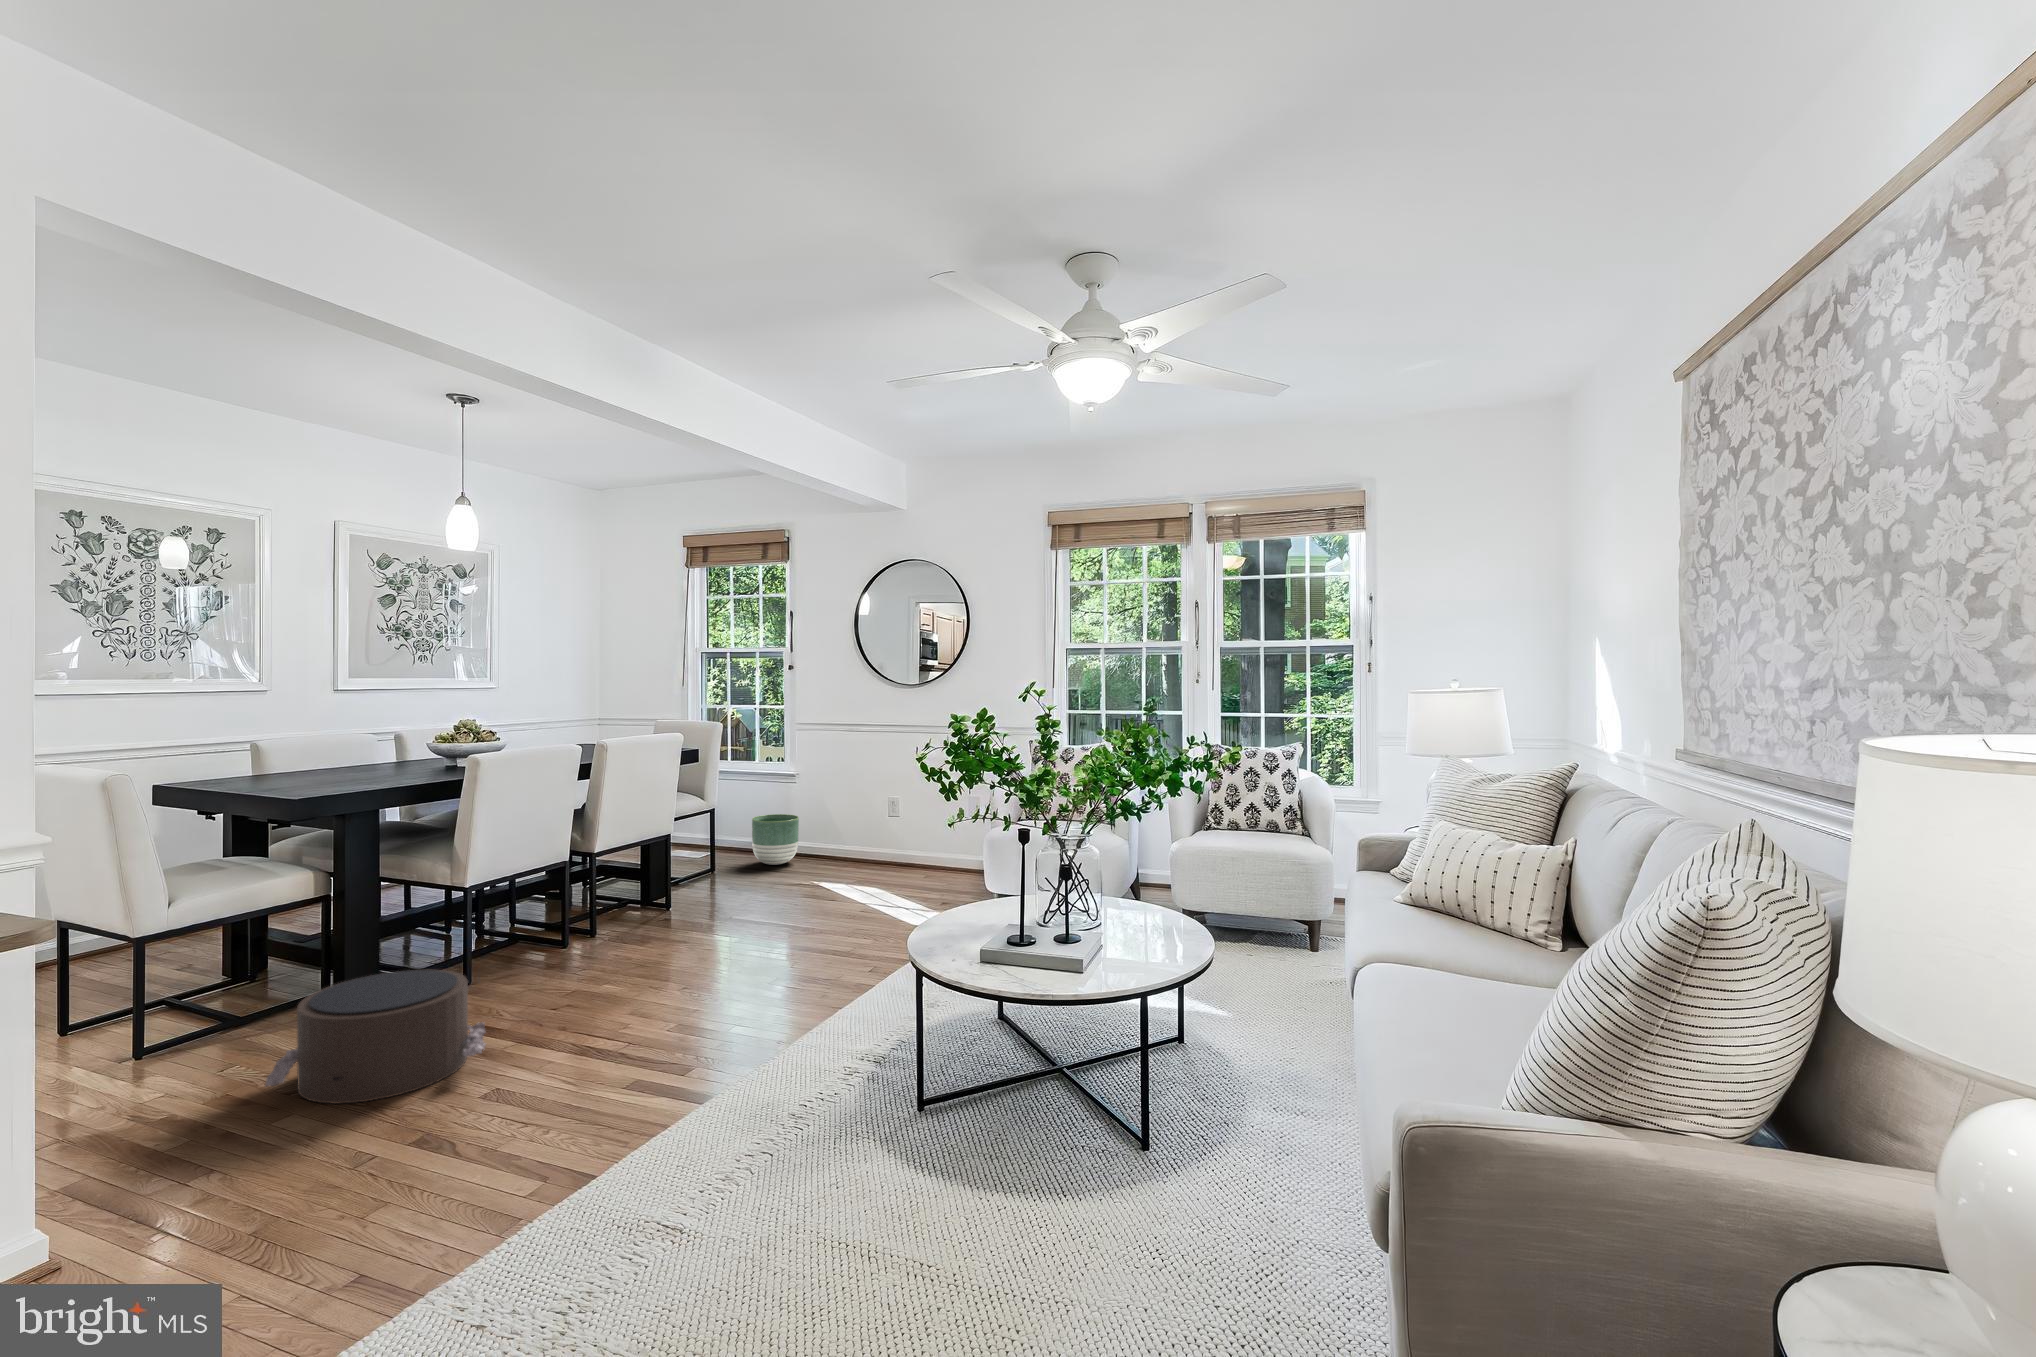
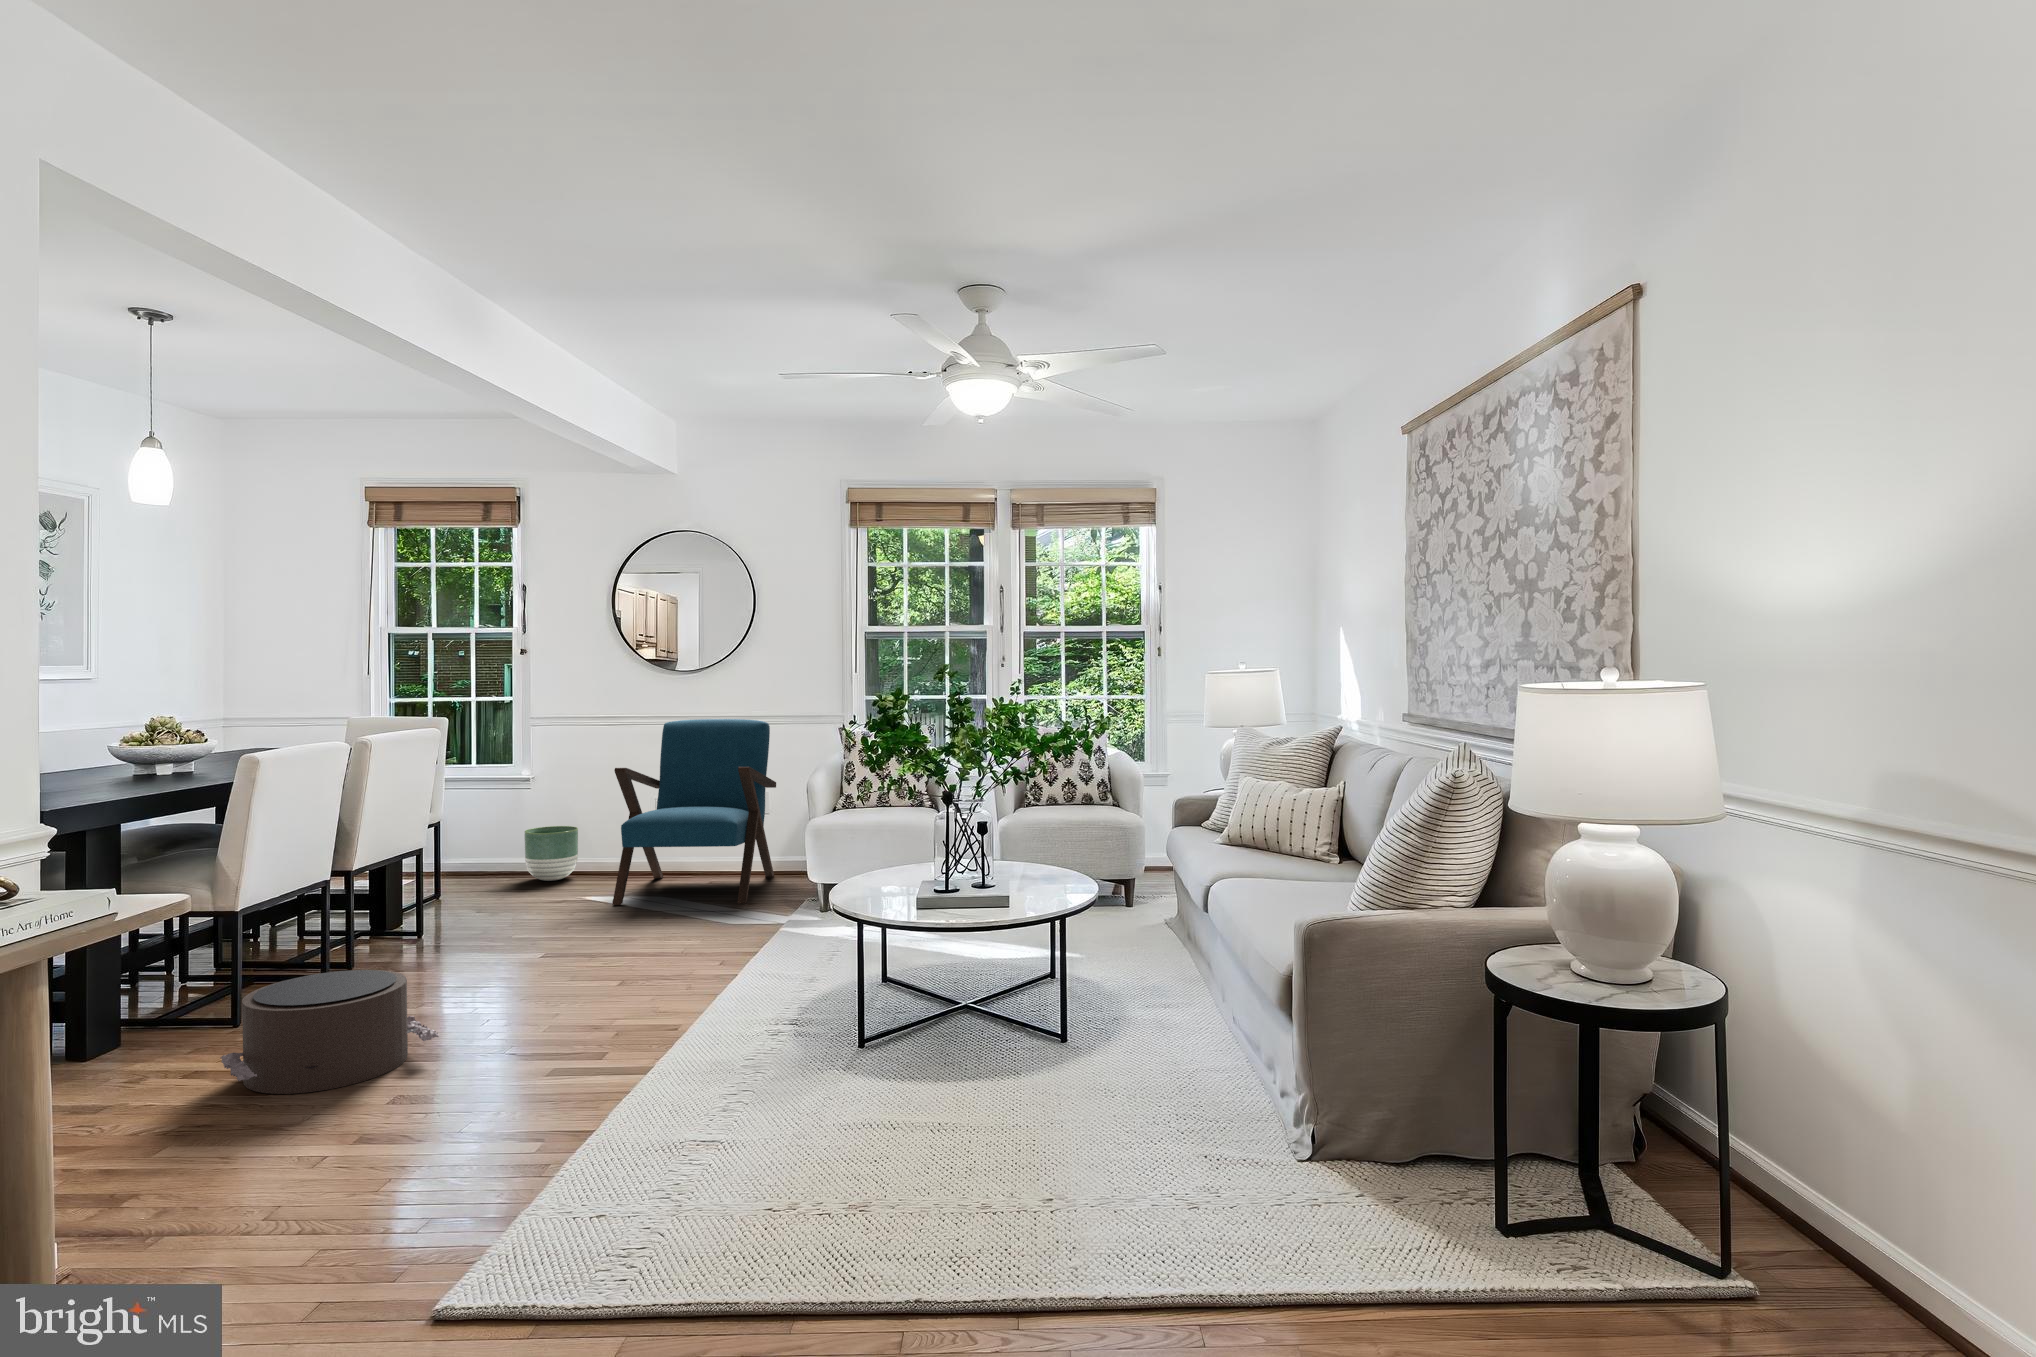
armchair: none [798,722,971,908] -> present [612,719,776,905]

